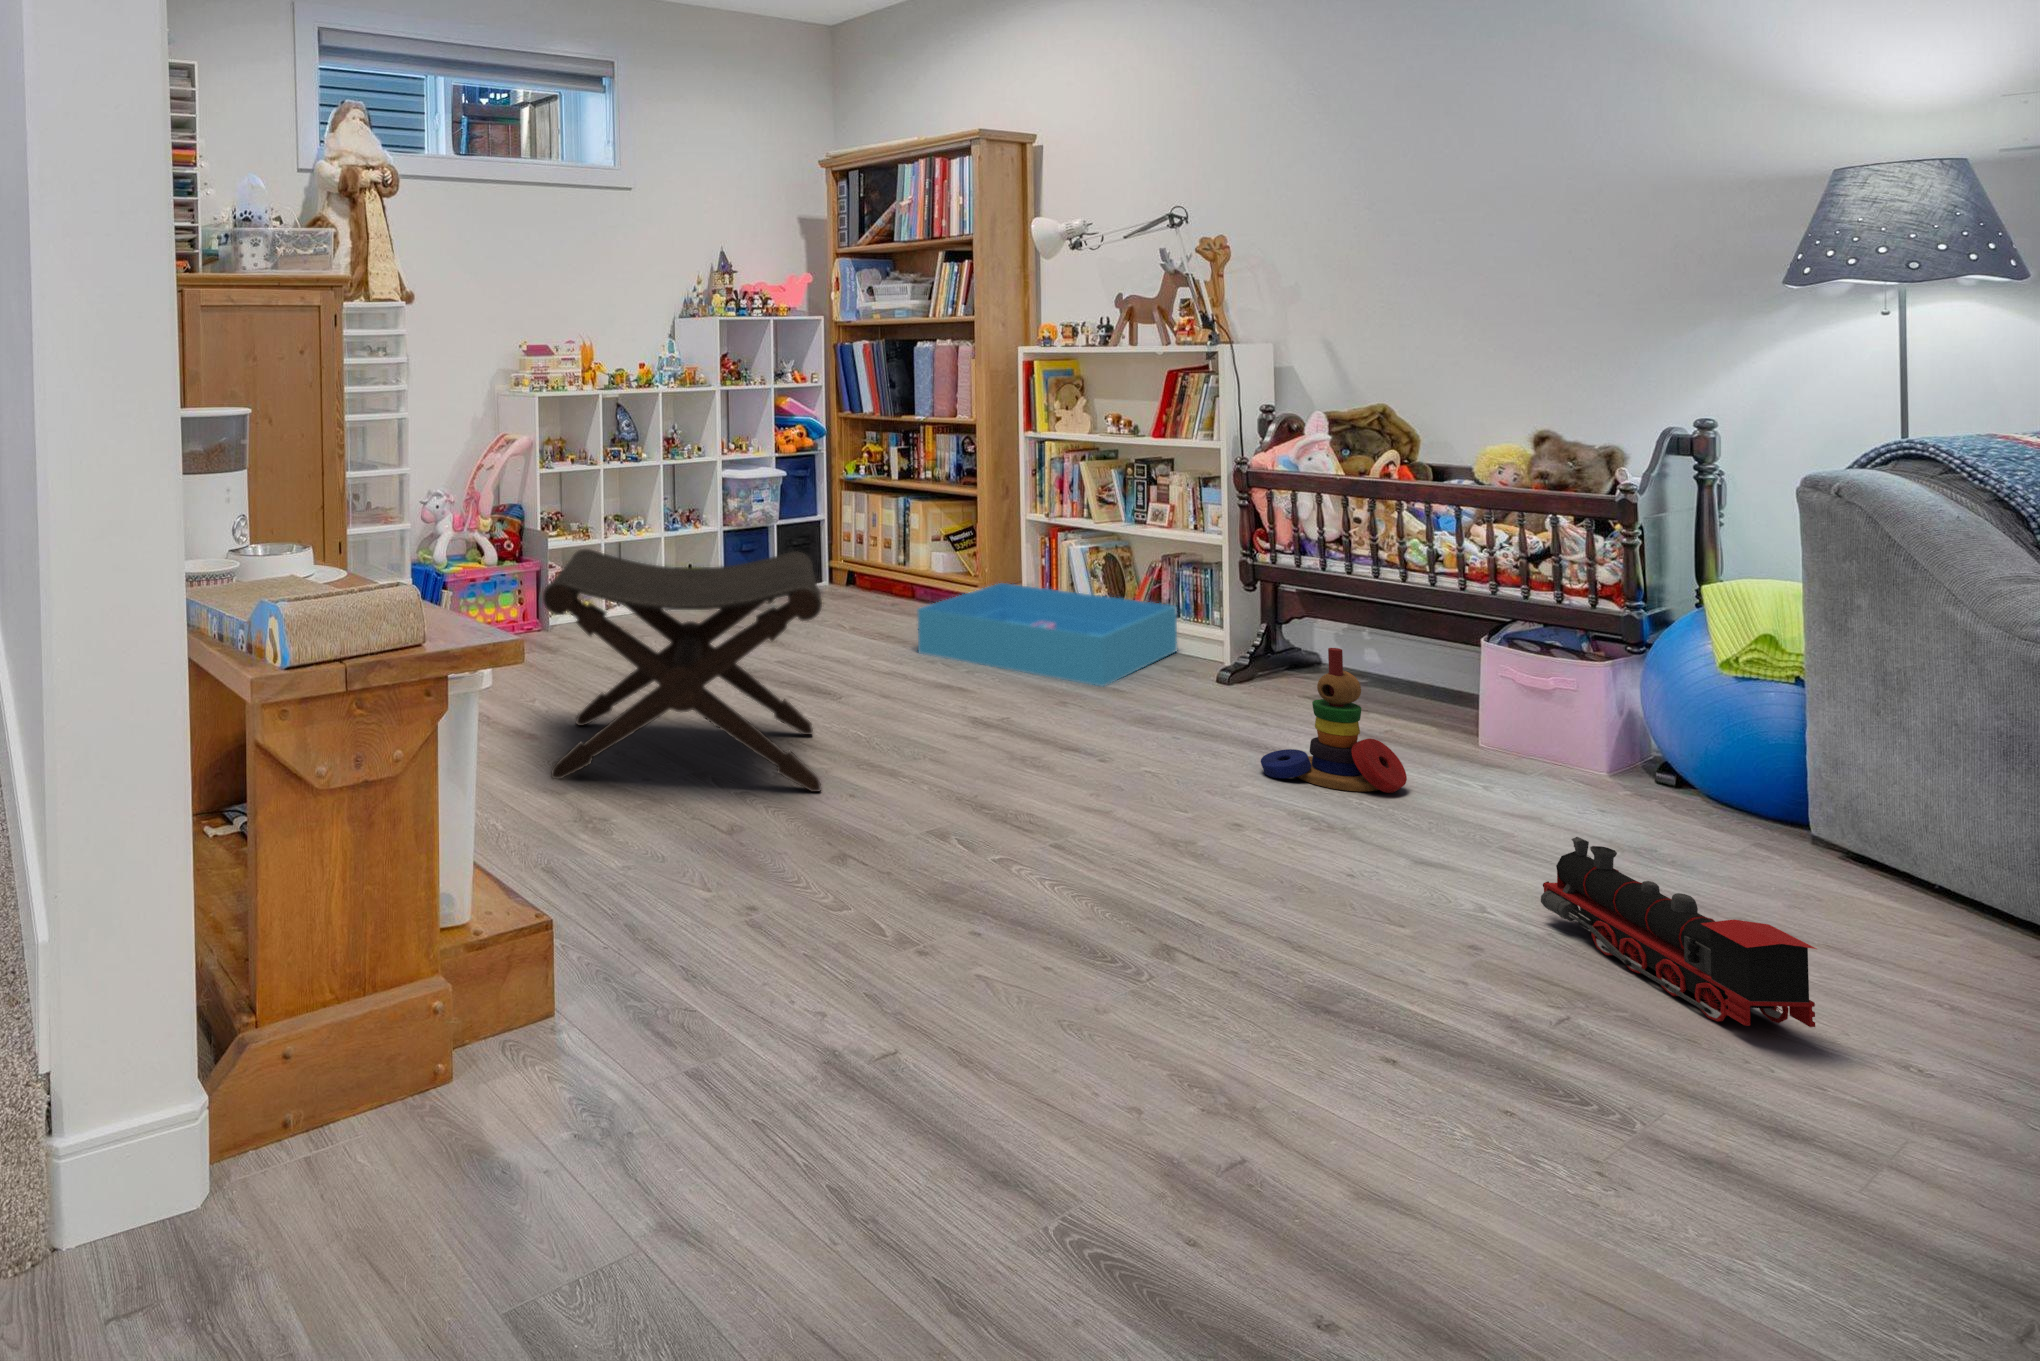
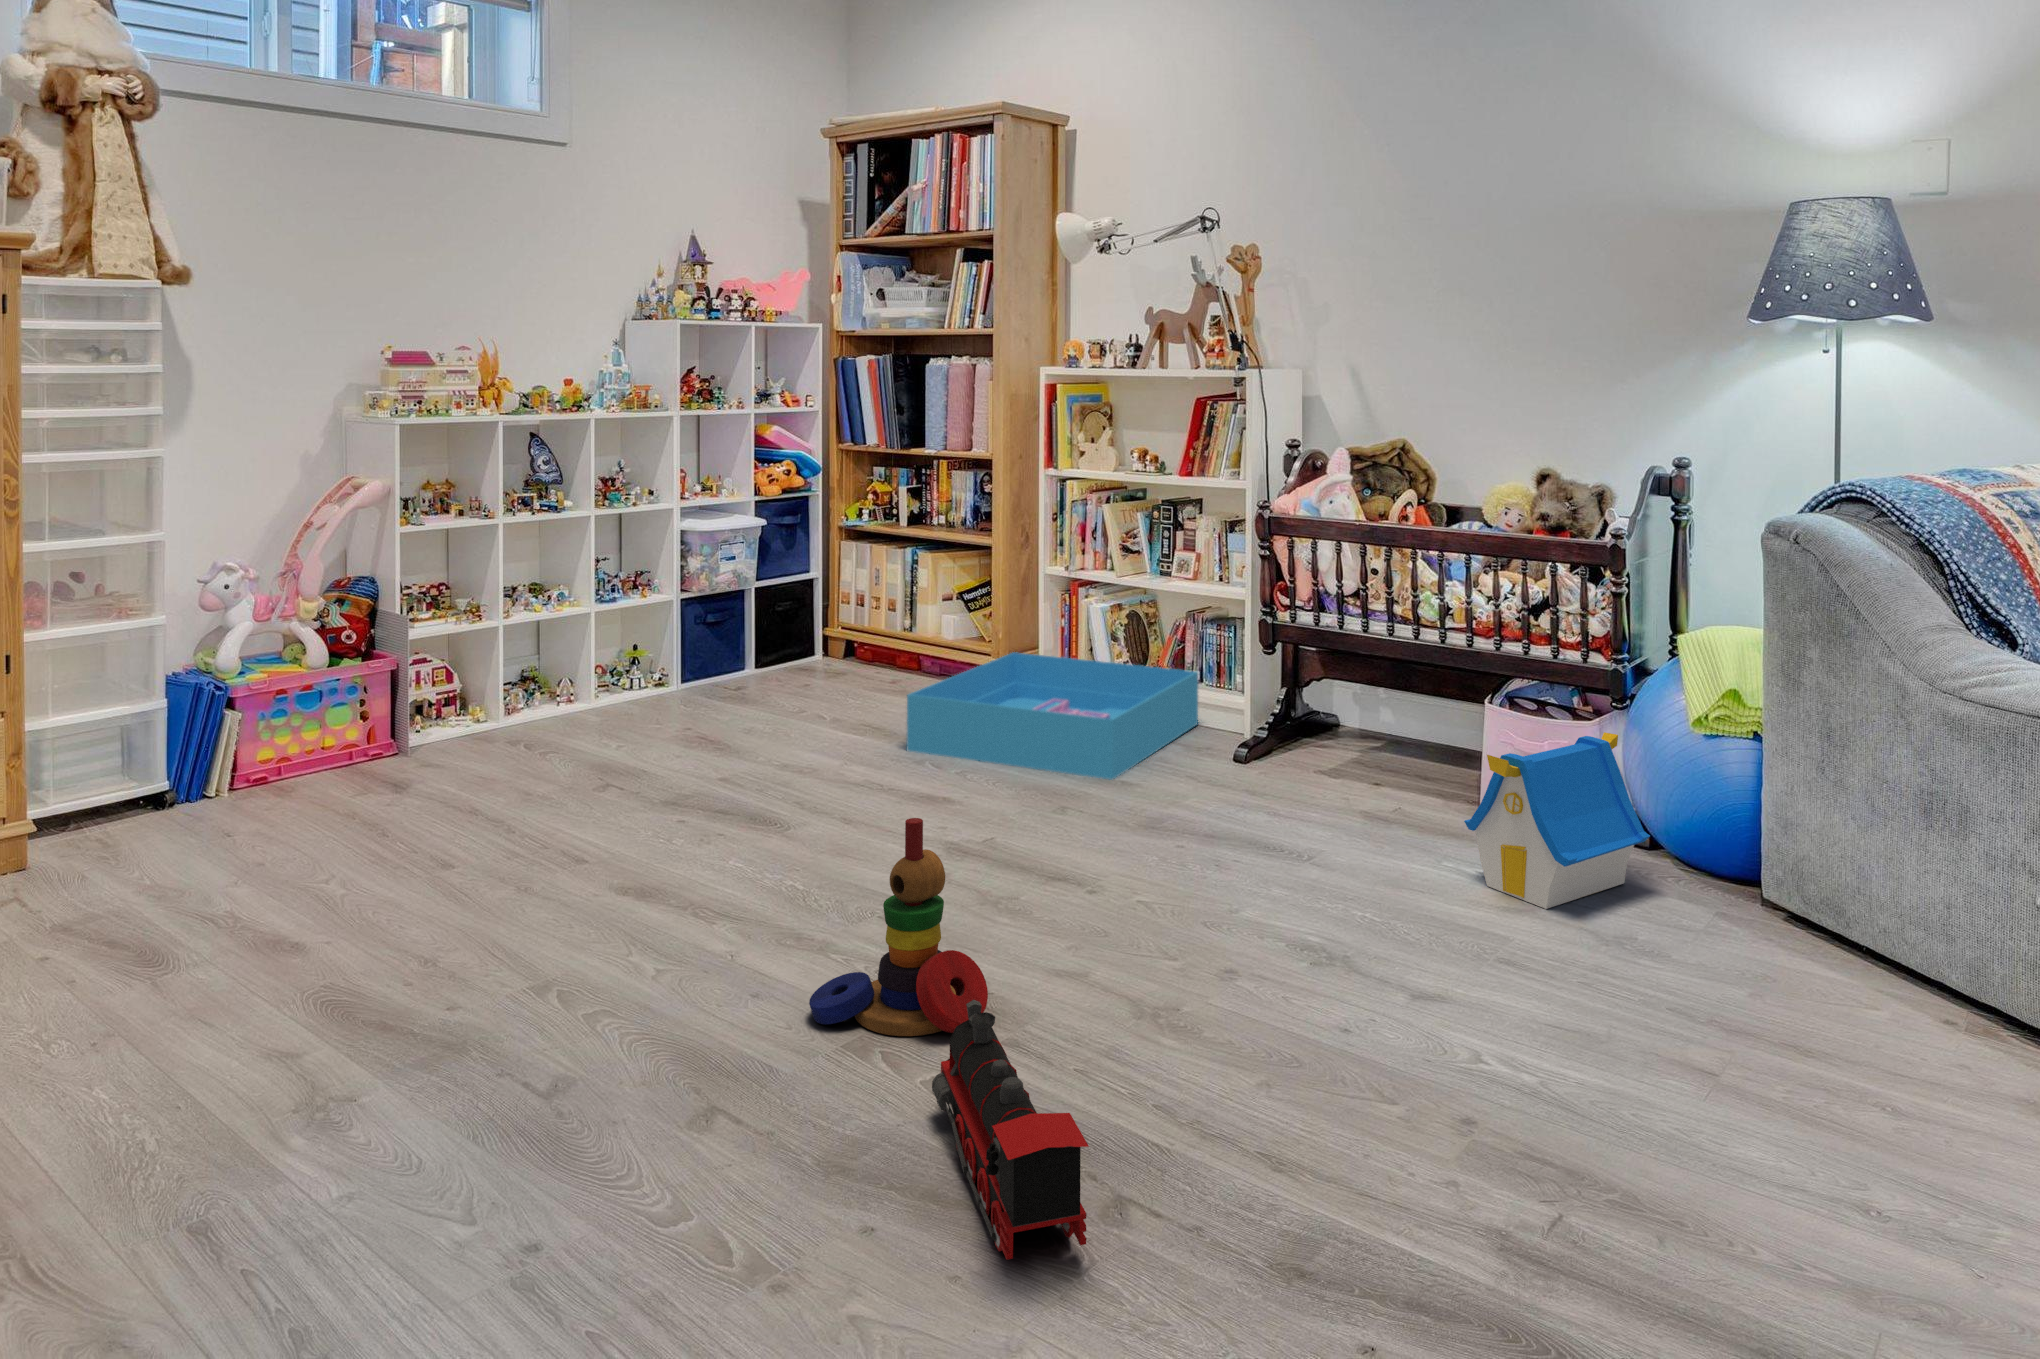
footstool: present [543,549,822,792] -> none [309,642,748,1018]
stacking toy: present [1261,648,1407,793] -> present [809,818,988,1036]
toy house: none [1461,670,1673,820] -> present [1464,732,1650,909]
toy train: present [1541,837,1816,1027] -> present [932,1000,1089,1260]

